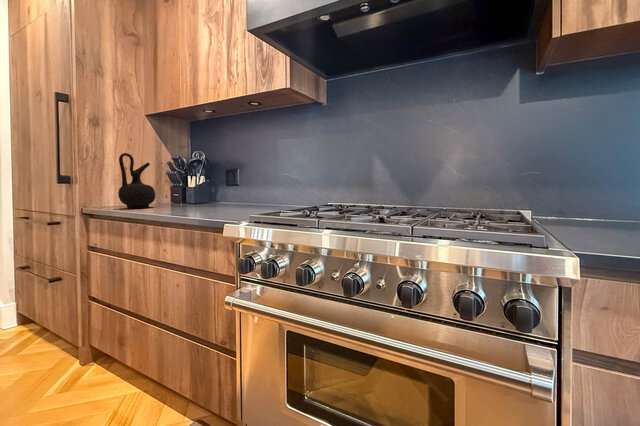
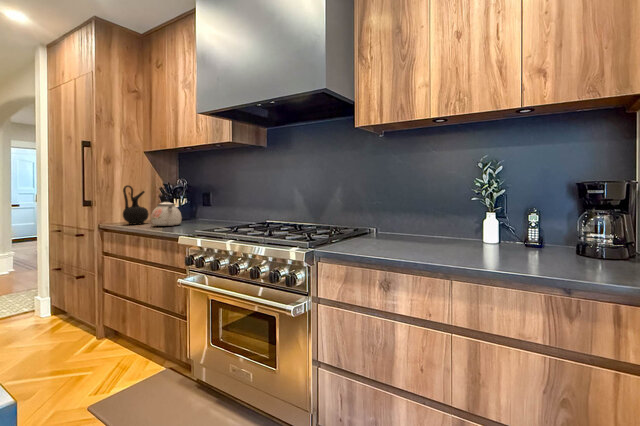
kettle: none [164,162,207,210] -> present [151,193,182,226]

